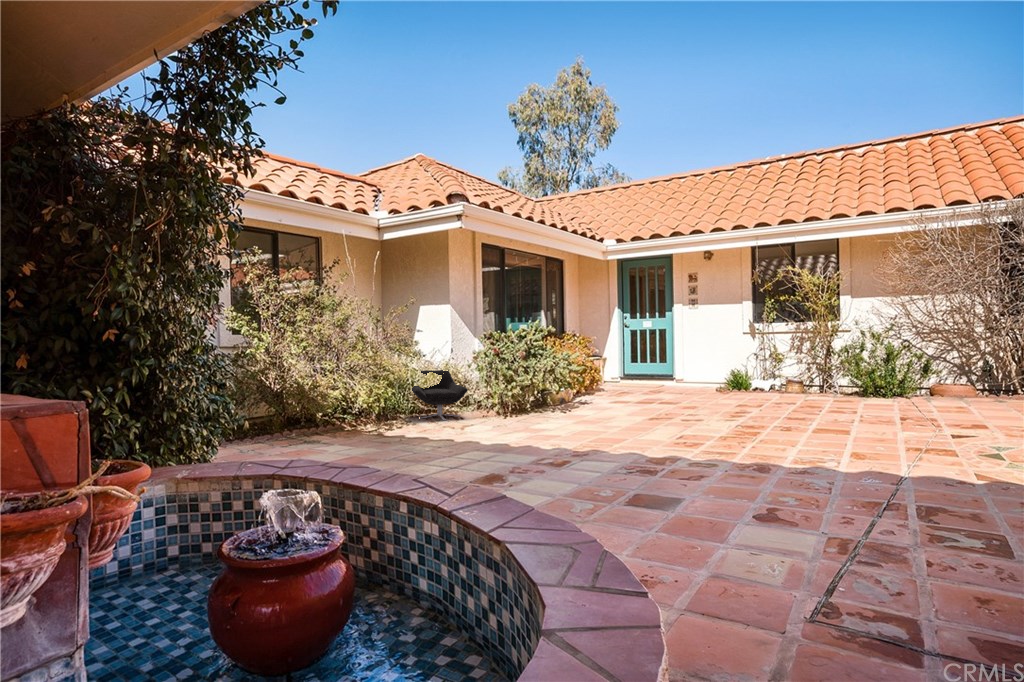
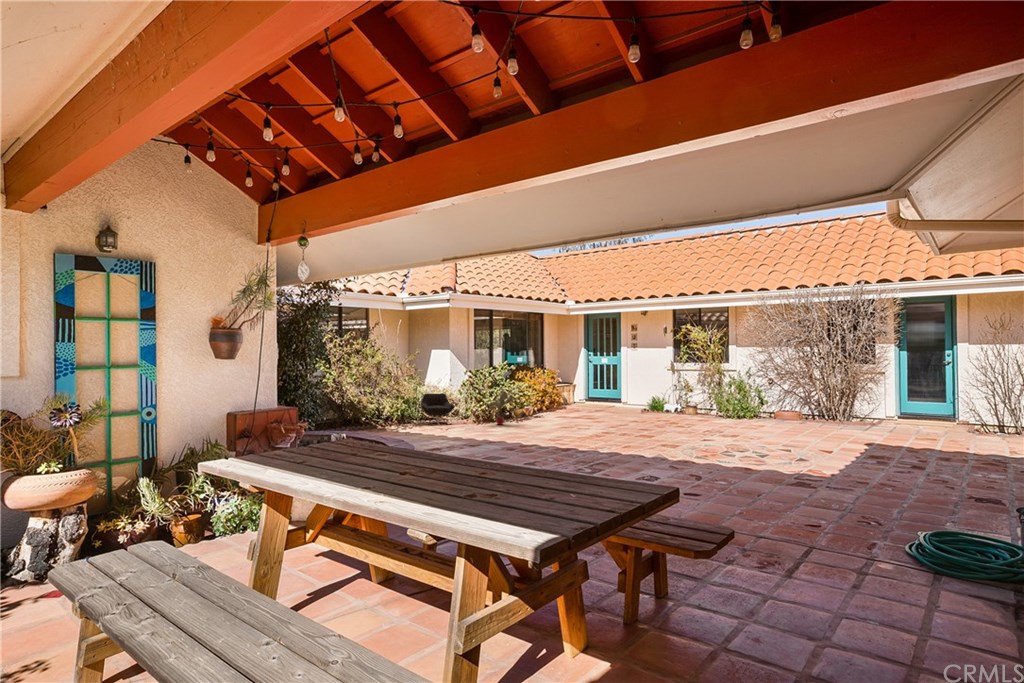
potted tree: none [518,358,562,417] -> present [487,387,514,425]

